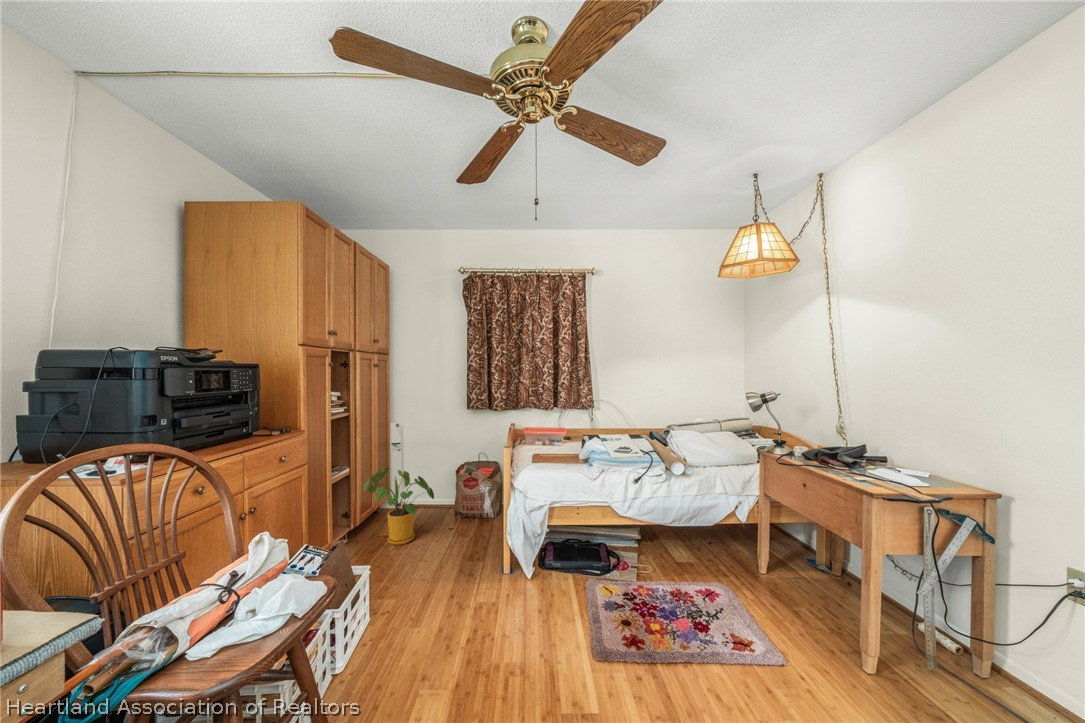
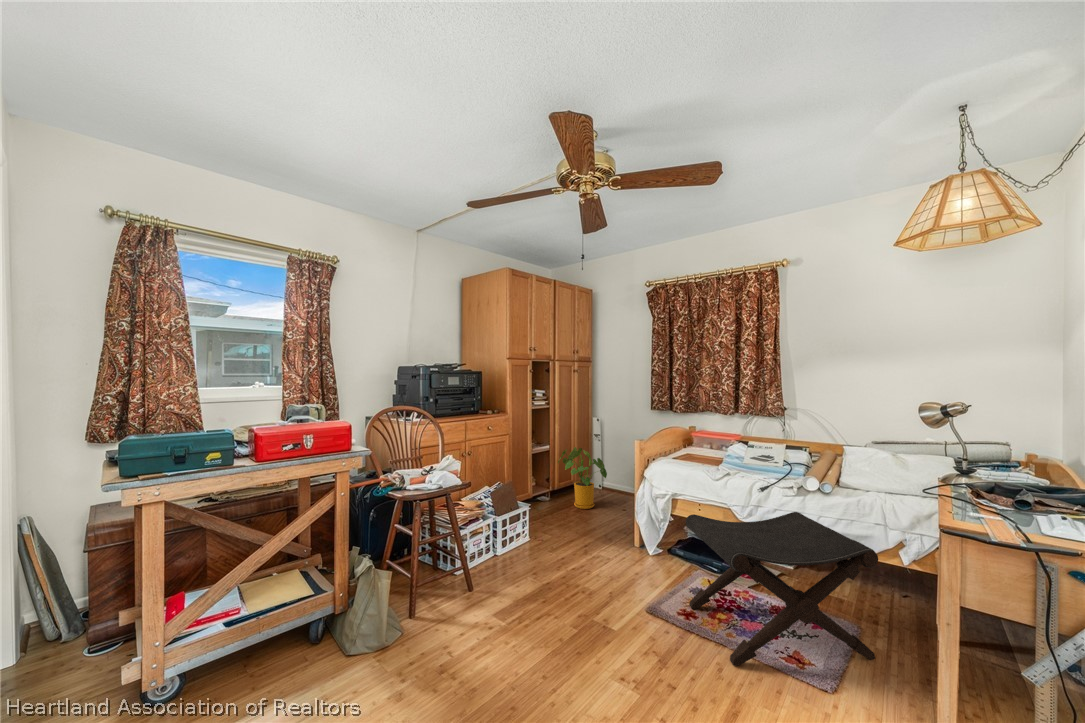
footstool: none [608,495,760,681] -> present [686,512,878,666]

